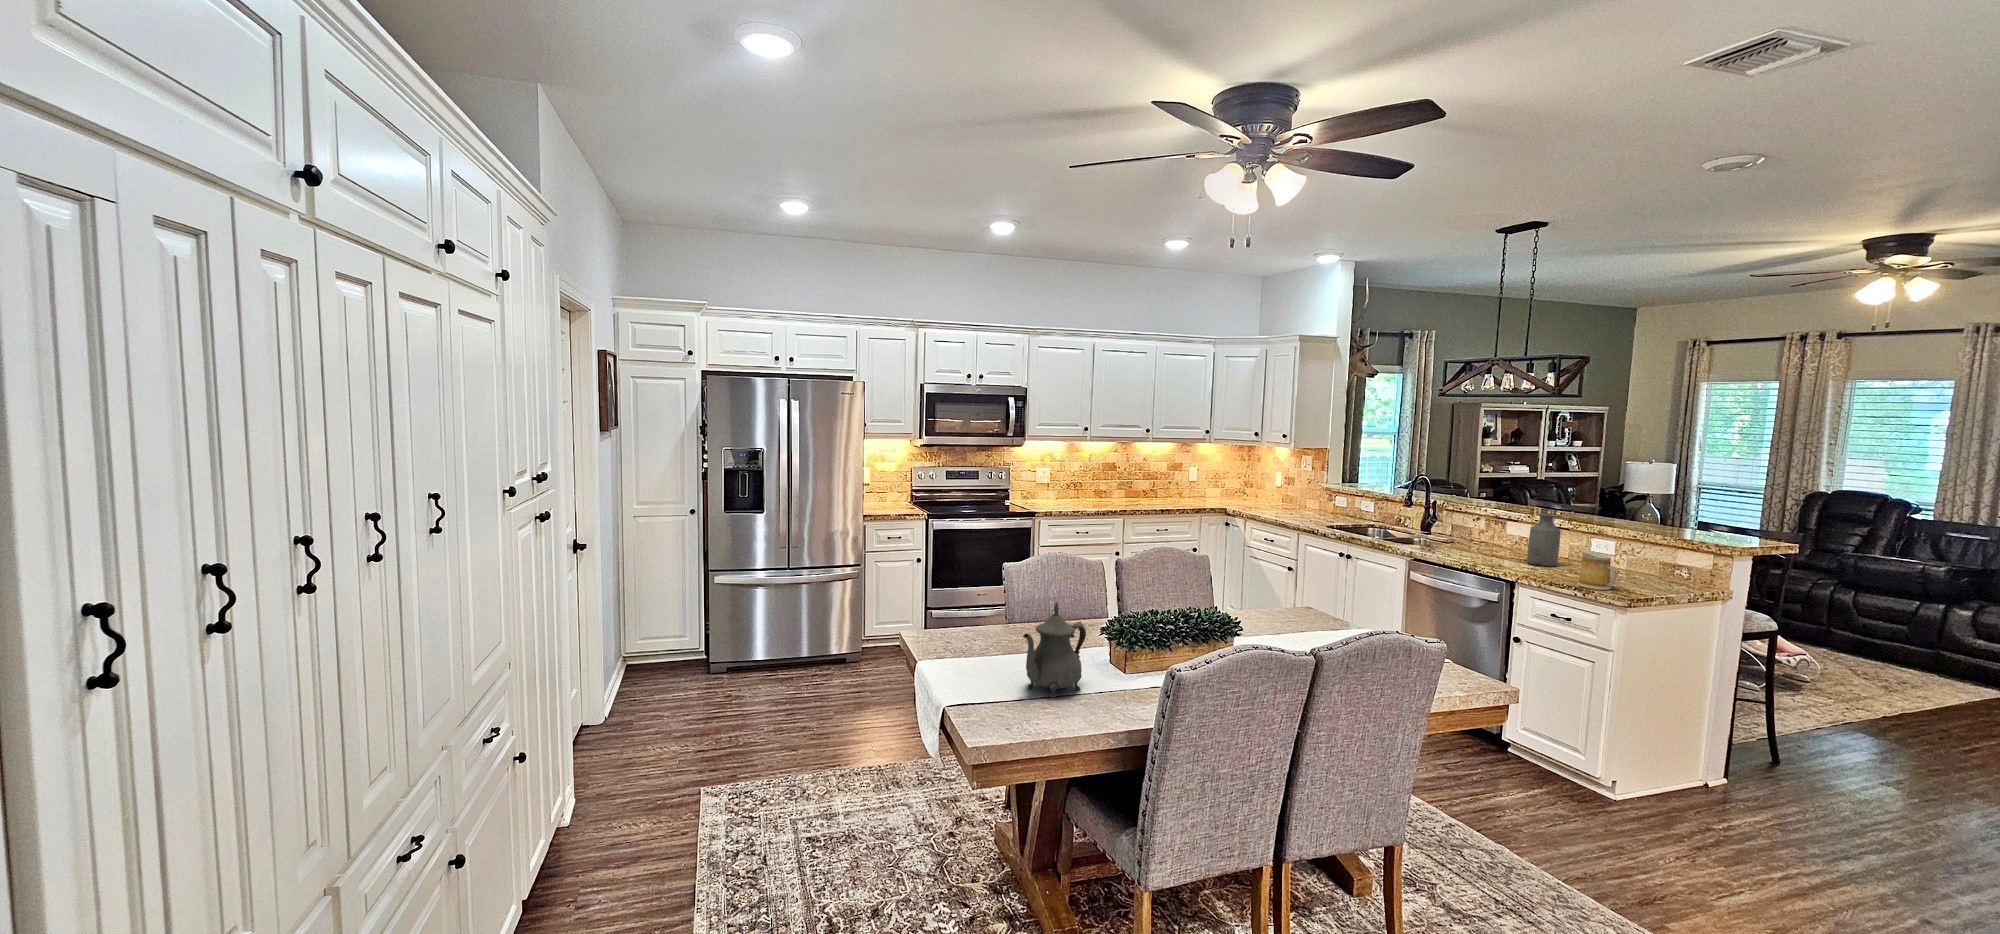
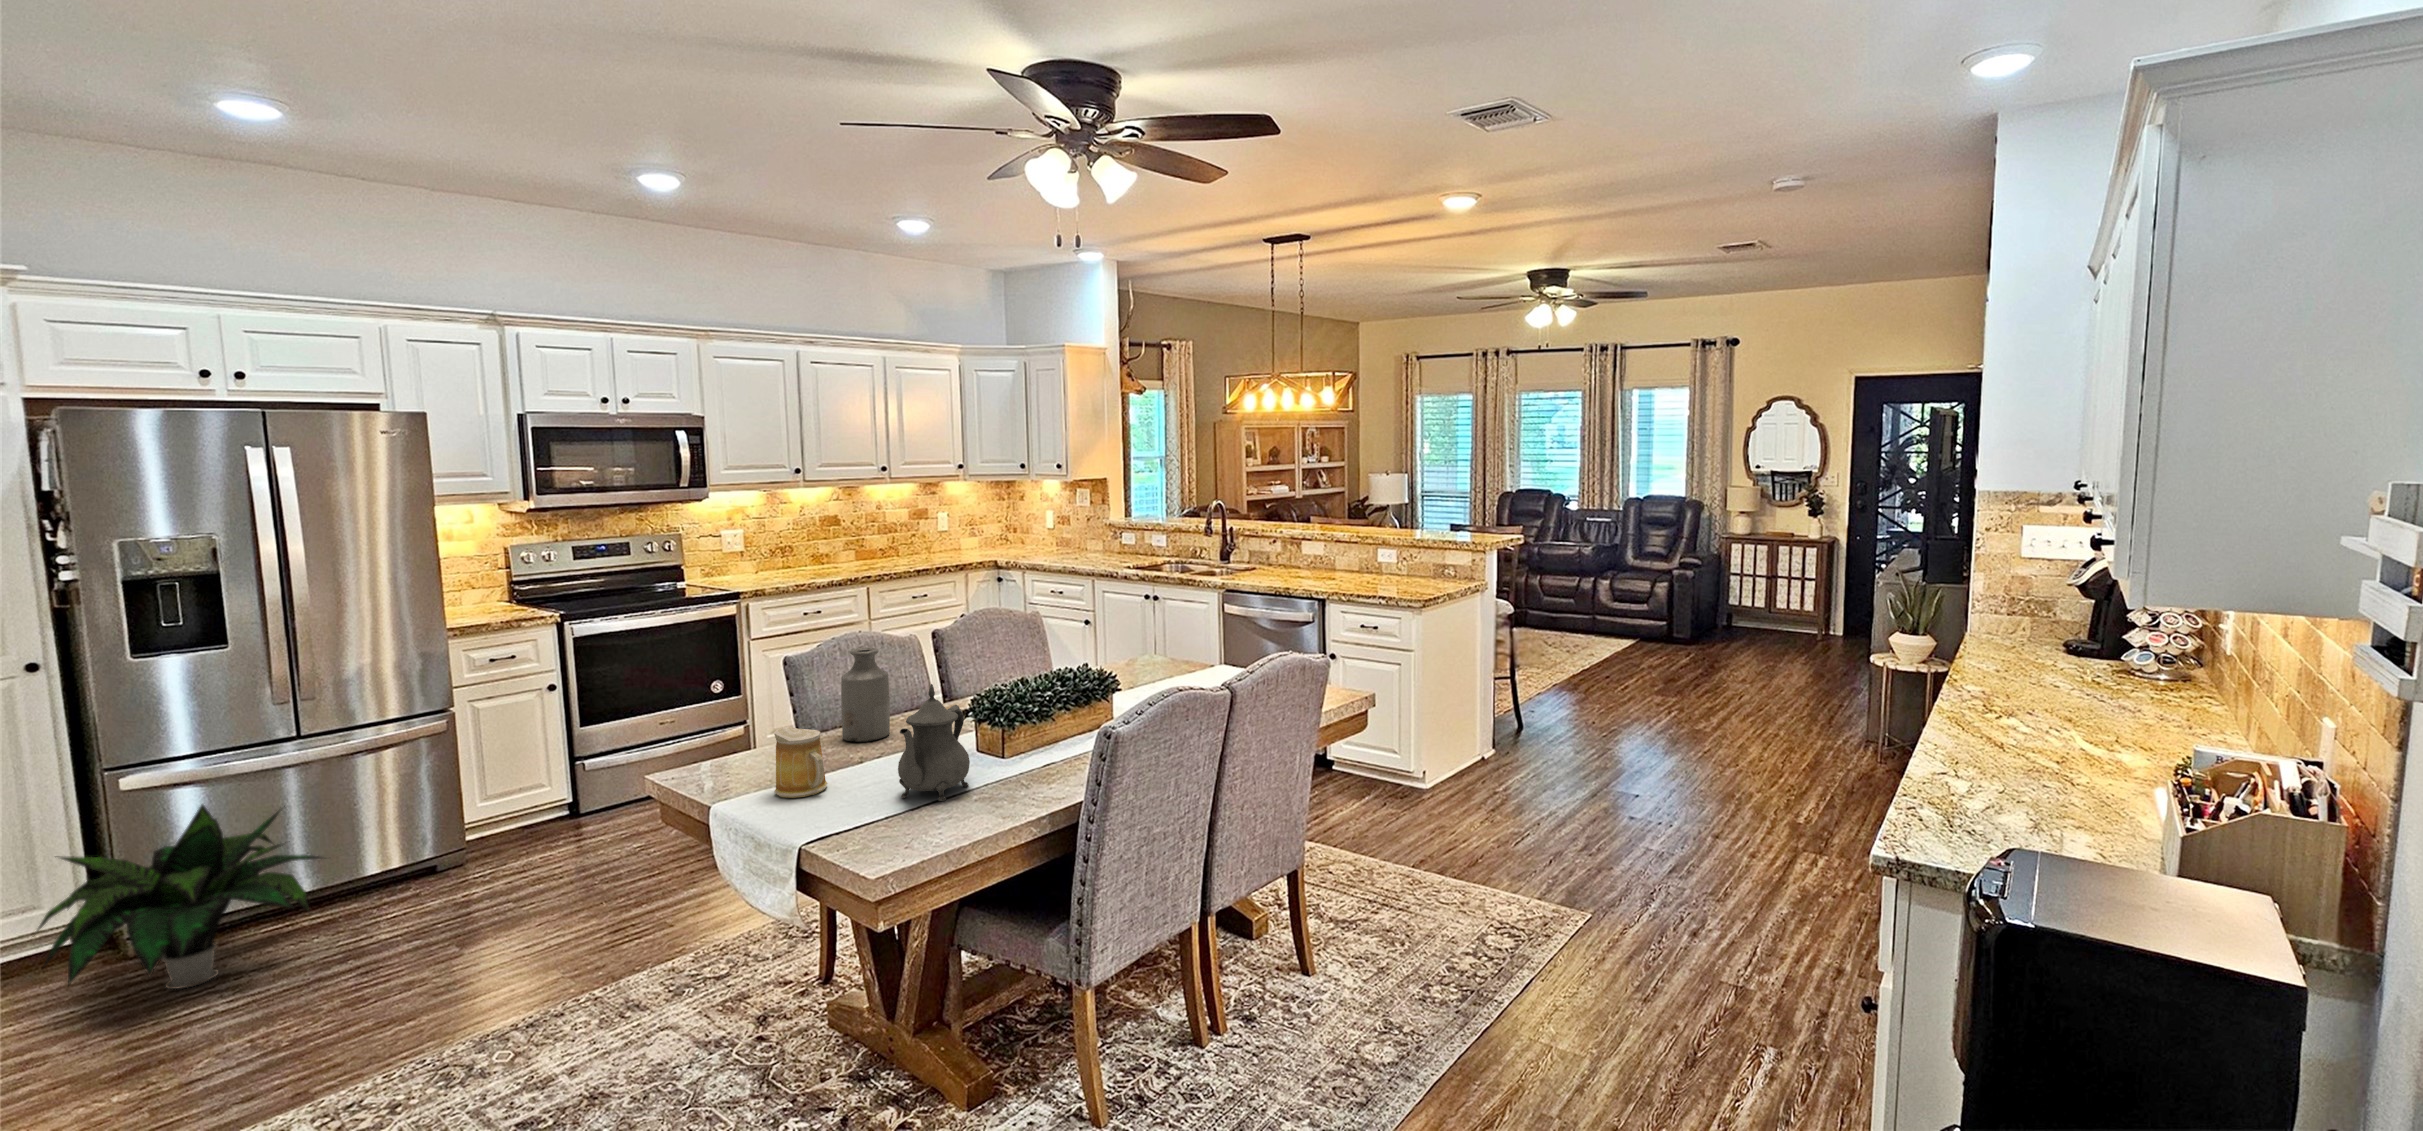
bottle: present [1527,513,1561,567] -> present [841,648,890,742]
mug: present [1578,550,1617,590] -> present [774,726,828,798]
potted plant: none [664,596,792,697] -> present [37,804,321,989]

